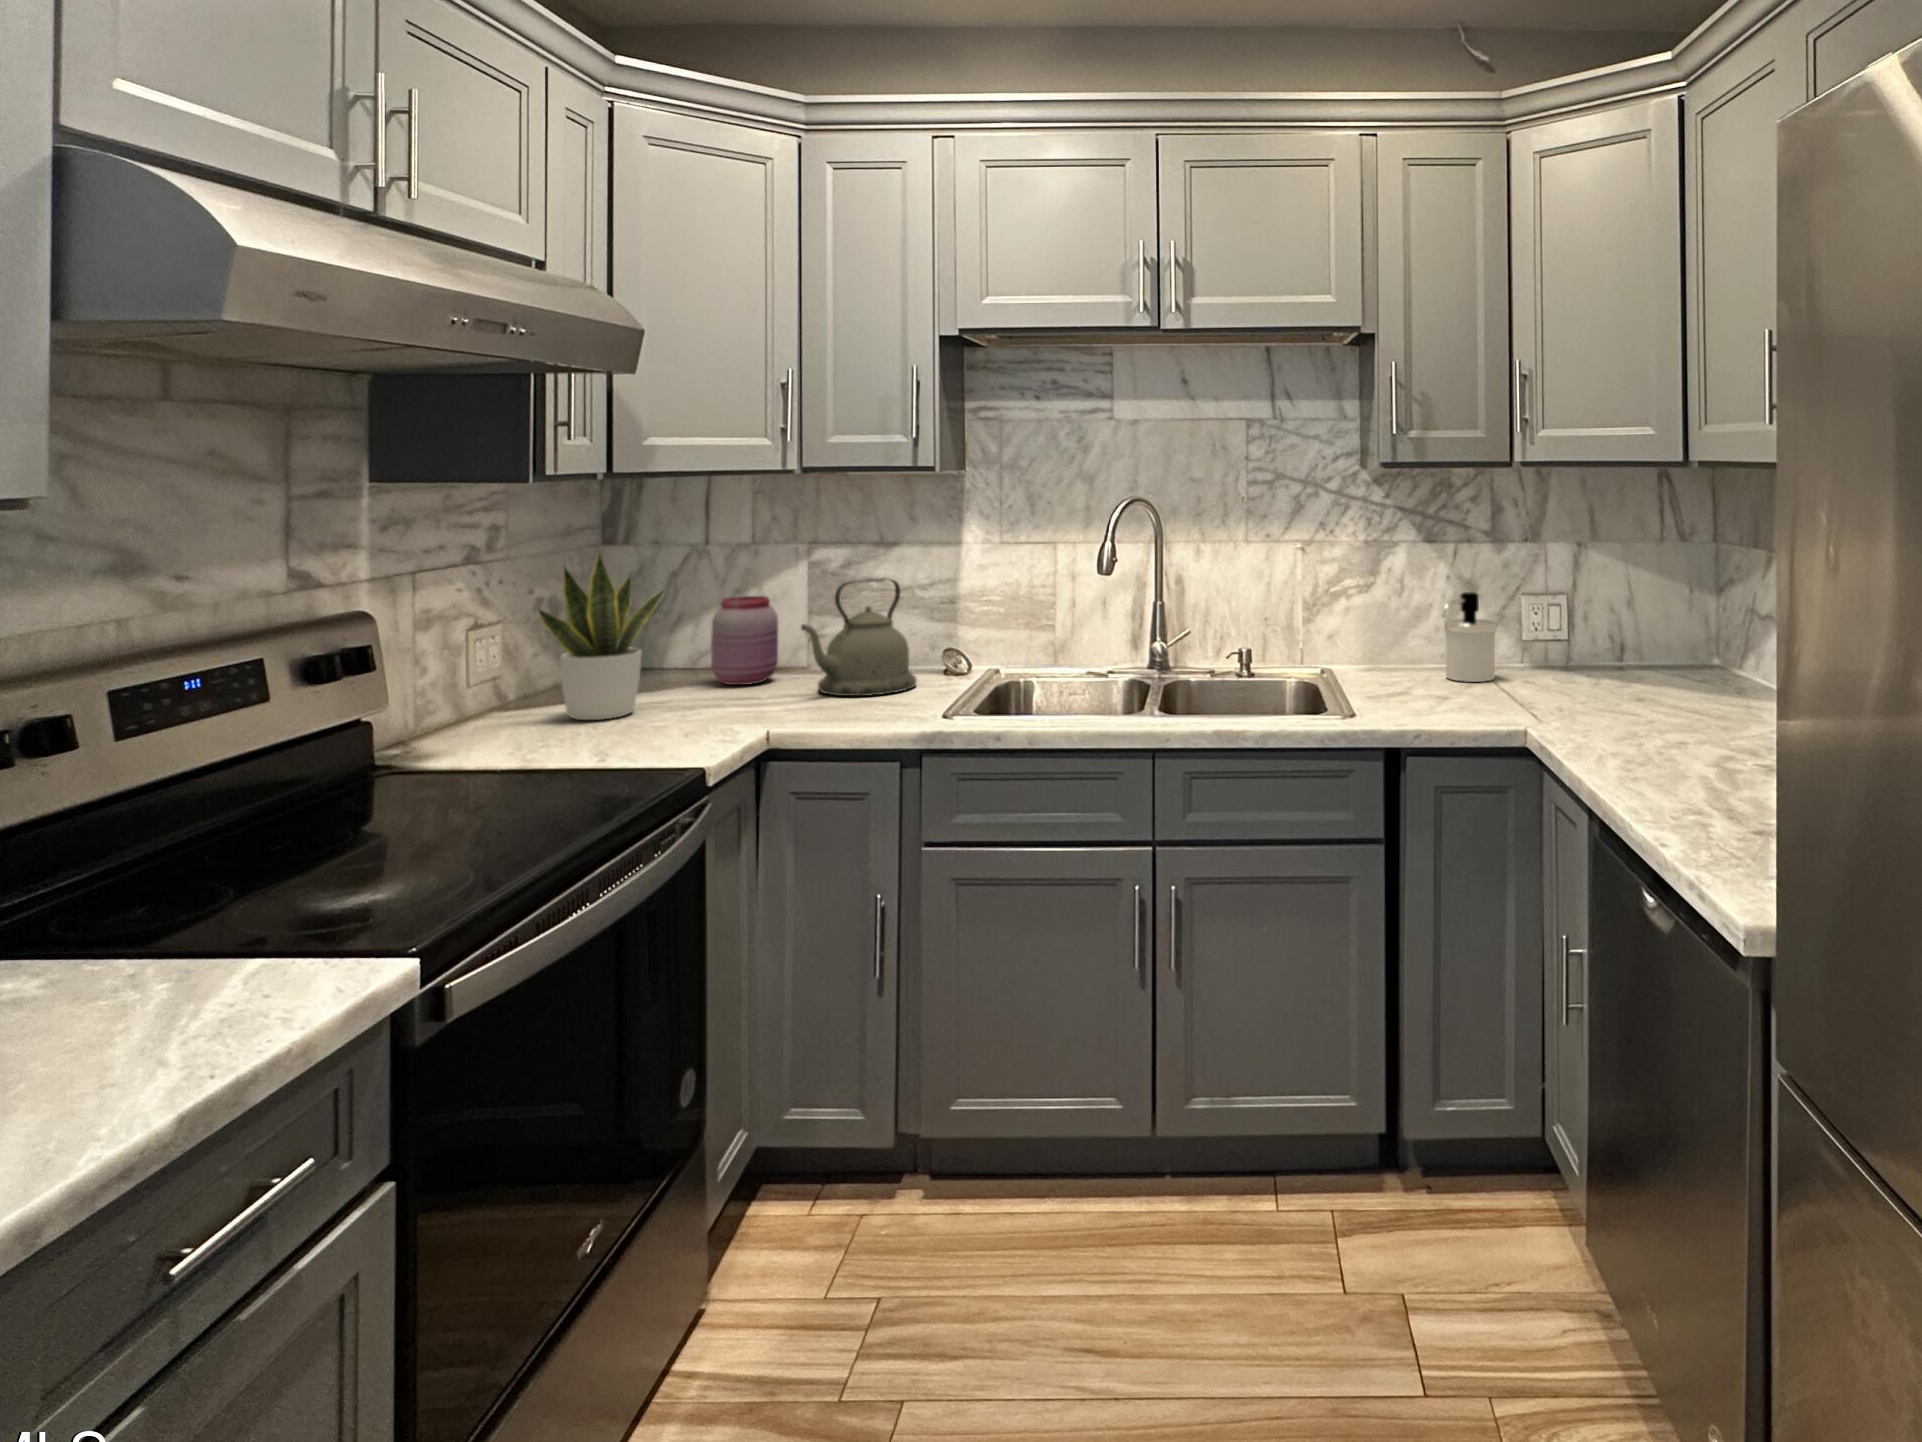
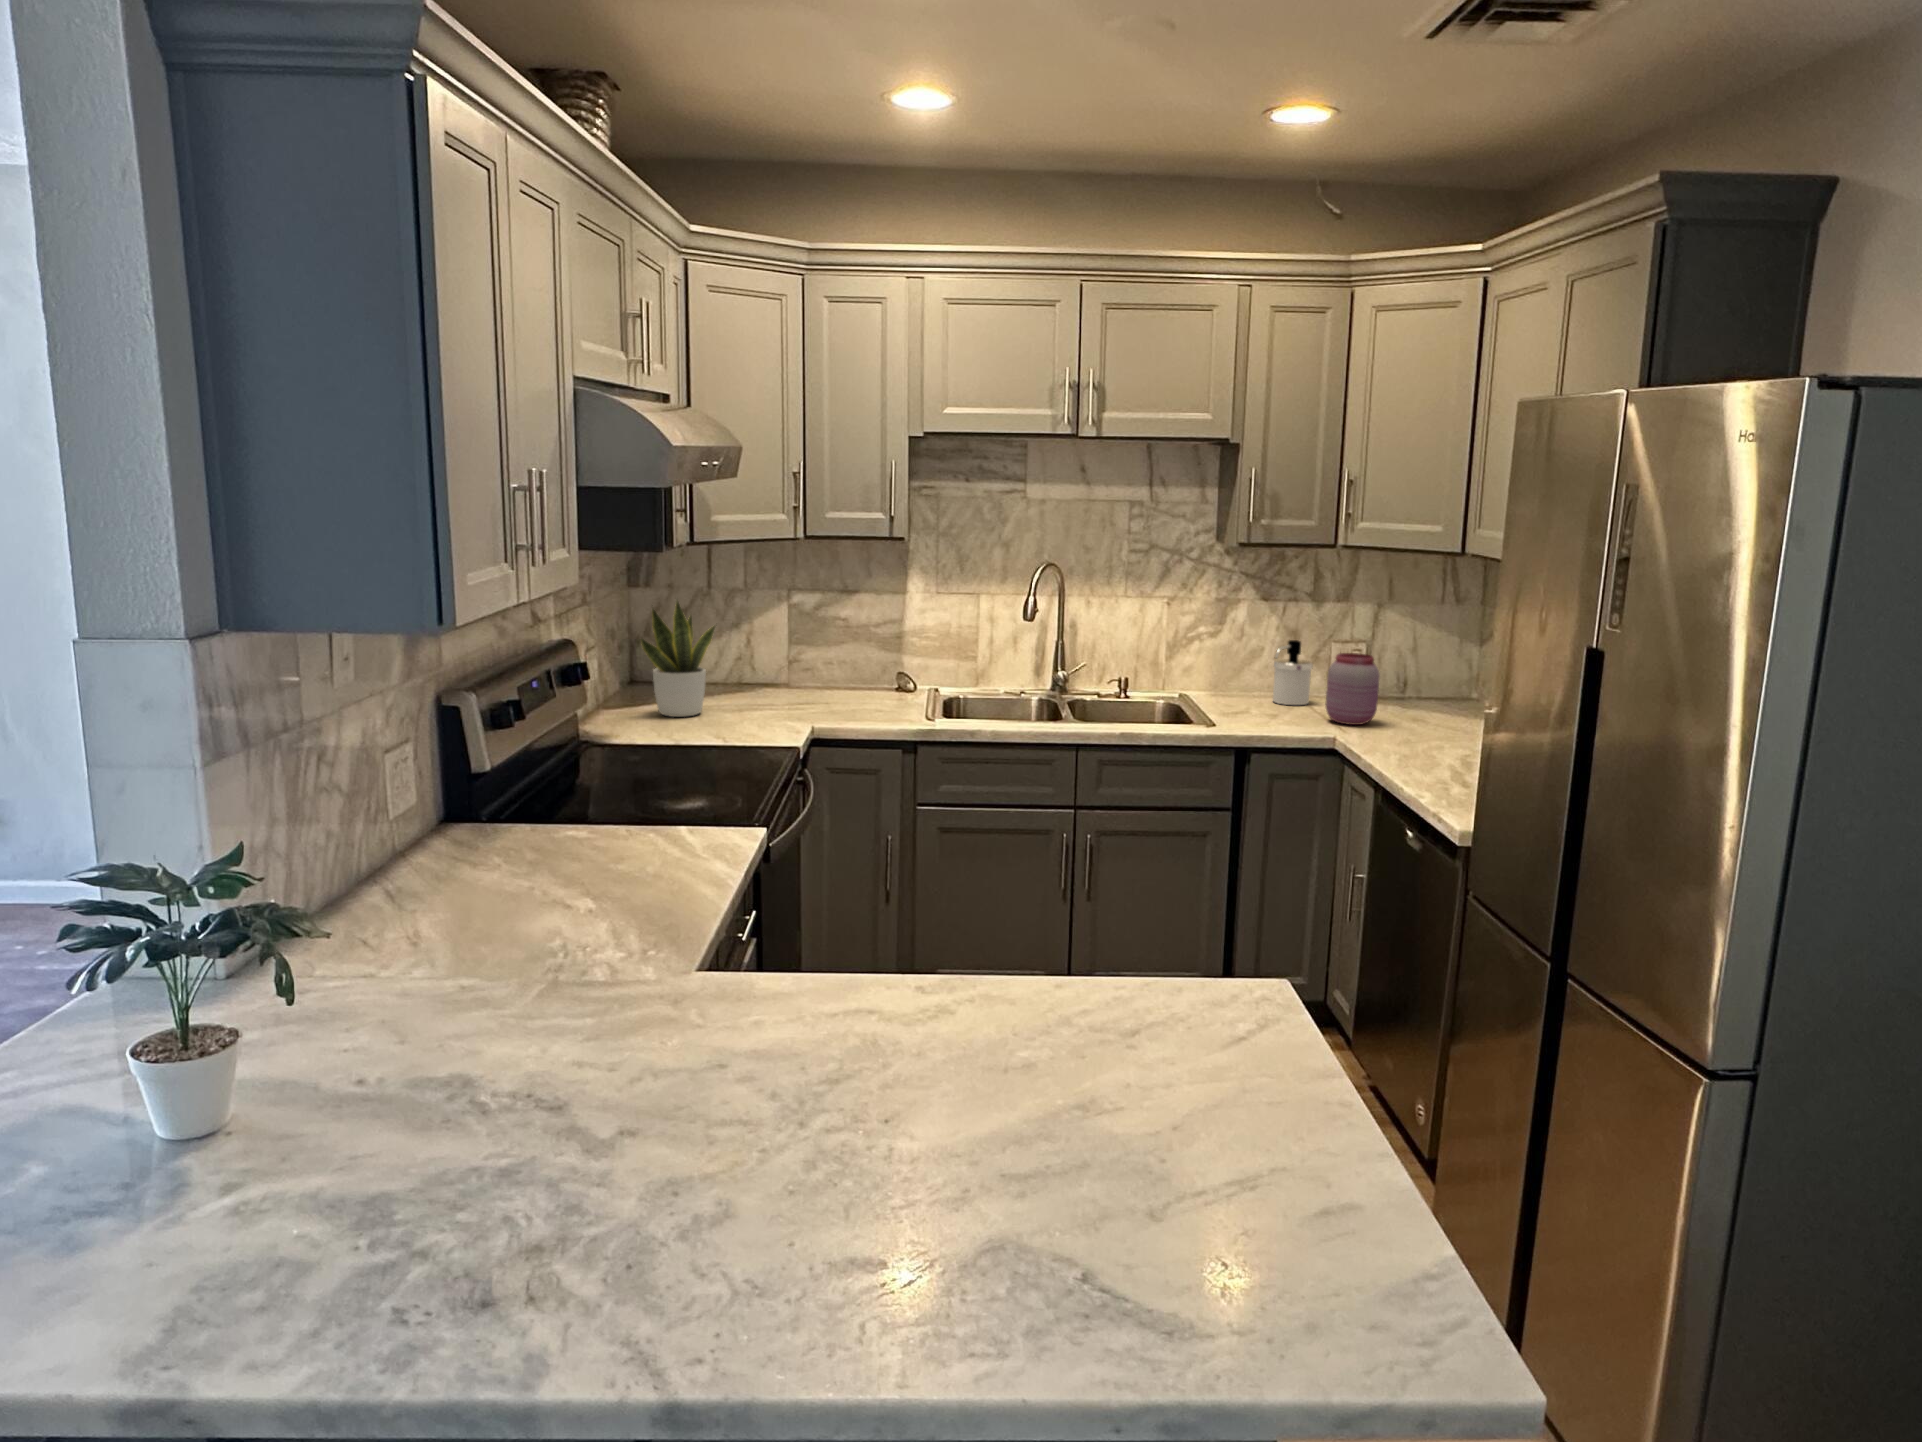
kettle: present [801,579,917,696] -> none [812,619,886,705]
jar: present [711,596,778,685] -> present [1325,653,1380,725]

